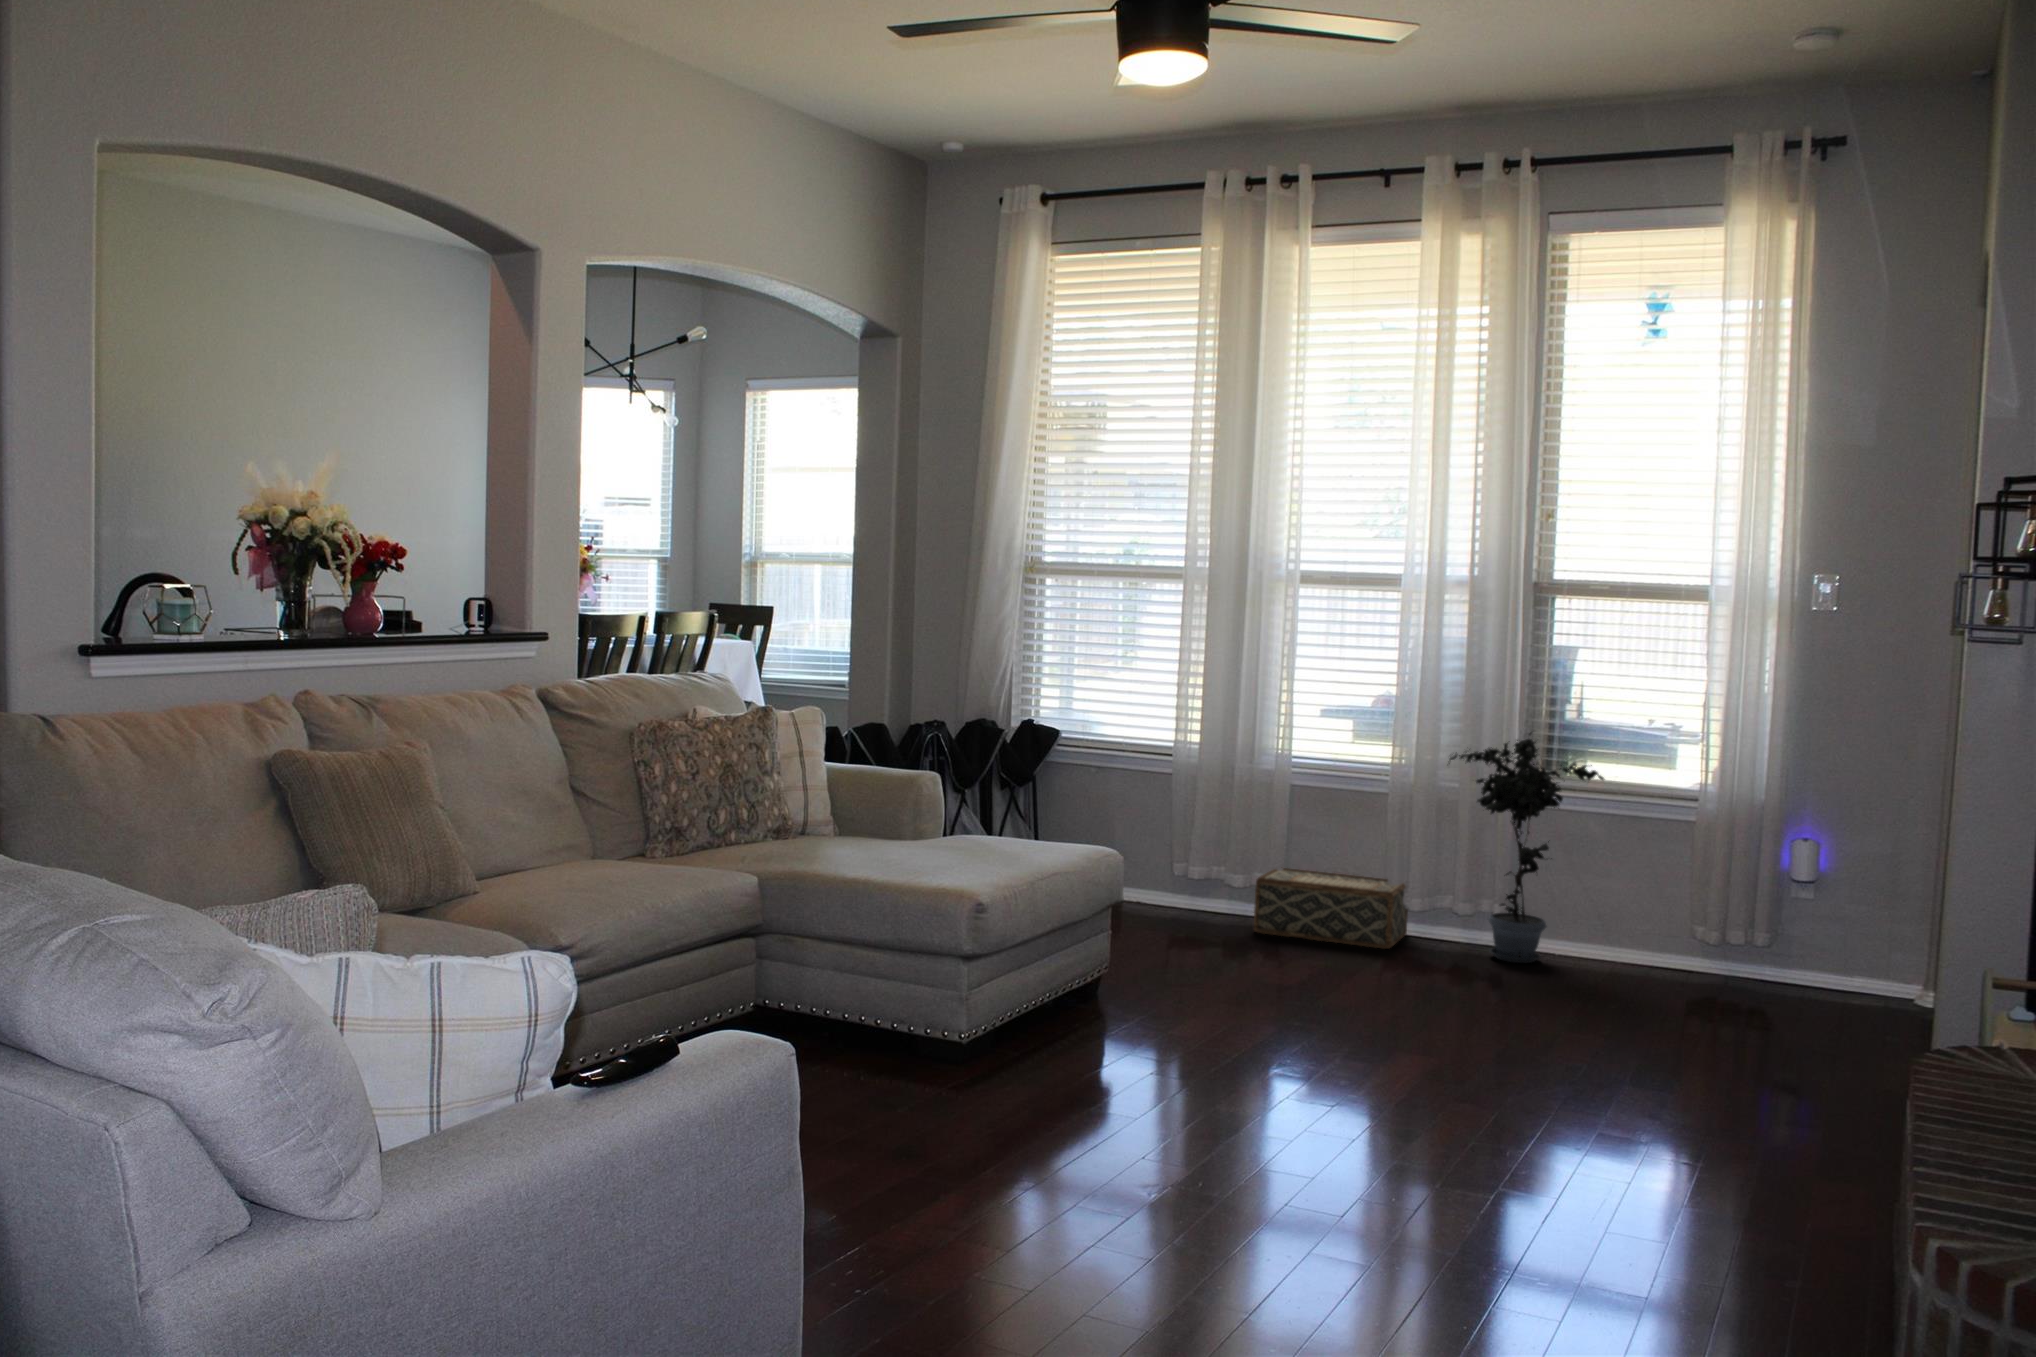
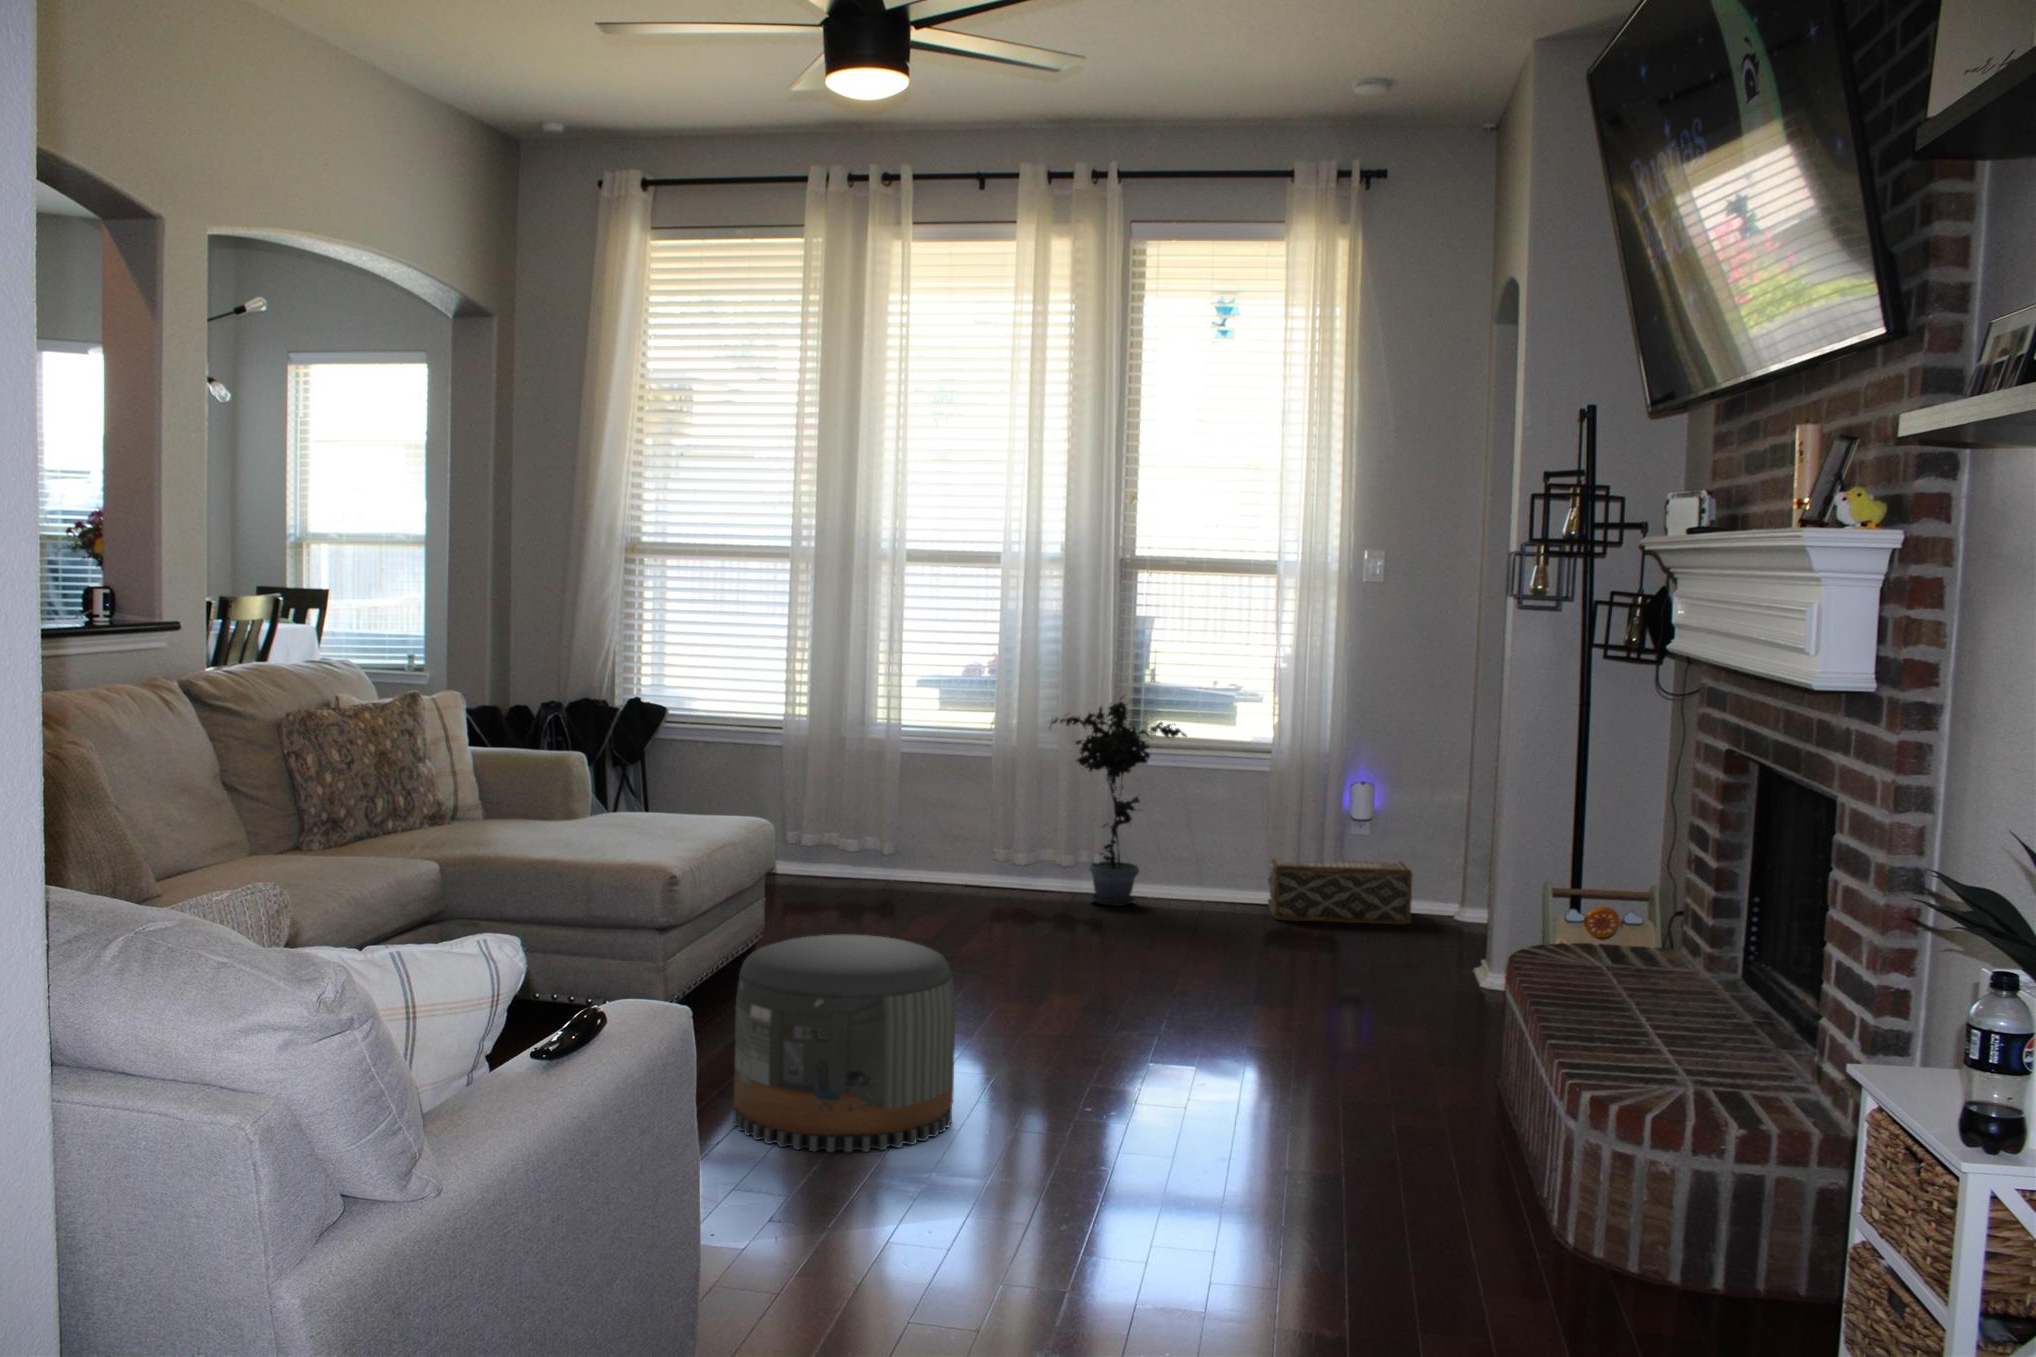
woven basket: present [1254,868,1408,949] -> present [1268,859,1413,925]
pouf: none [1002,1005,1264,1278] -> present [734,935,956,1152]

